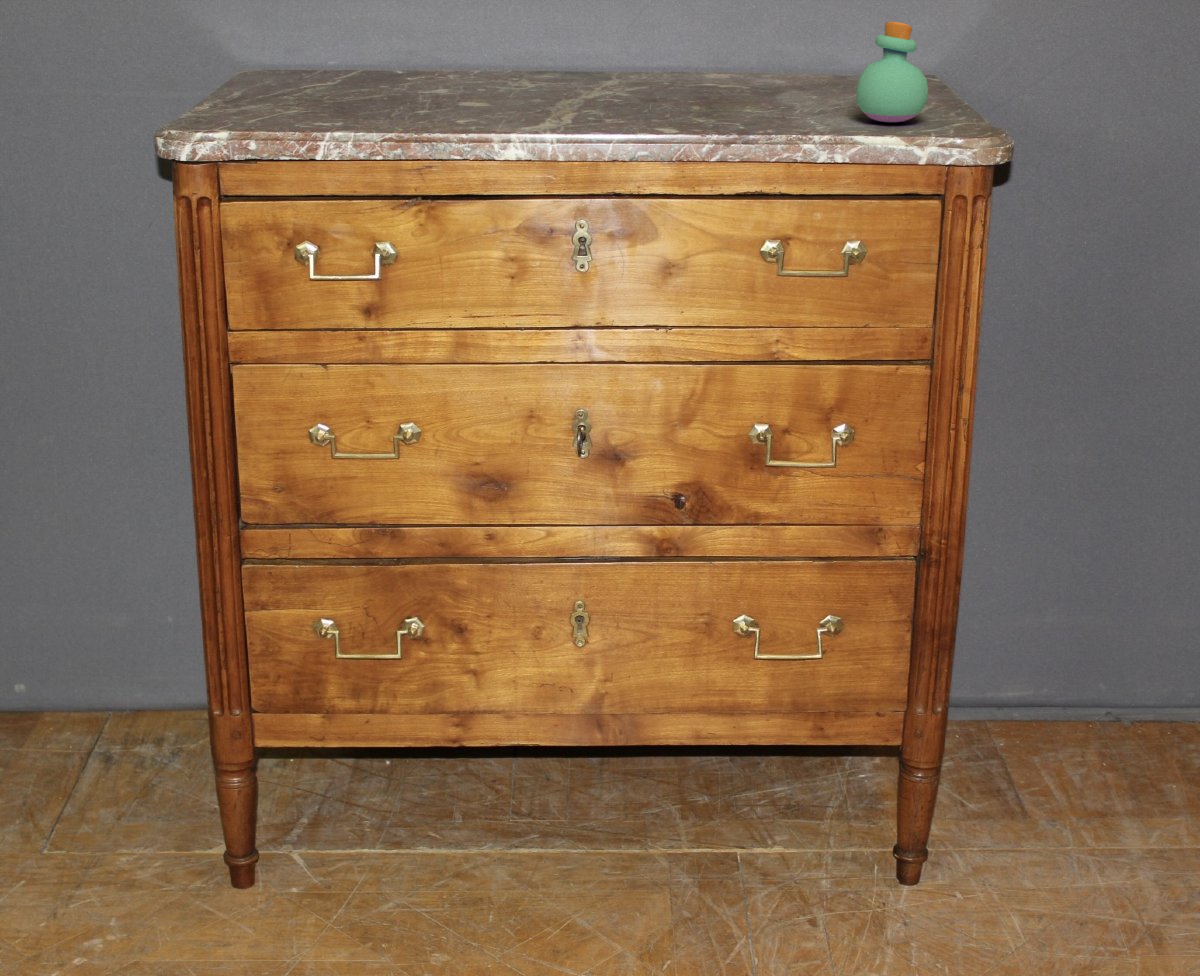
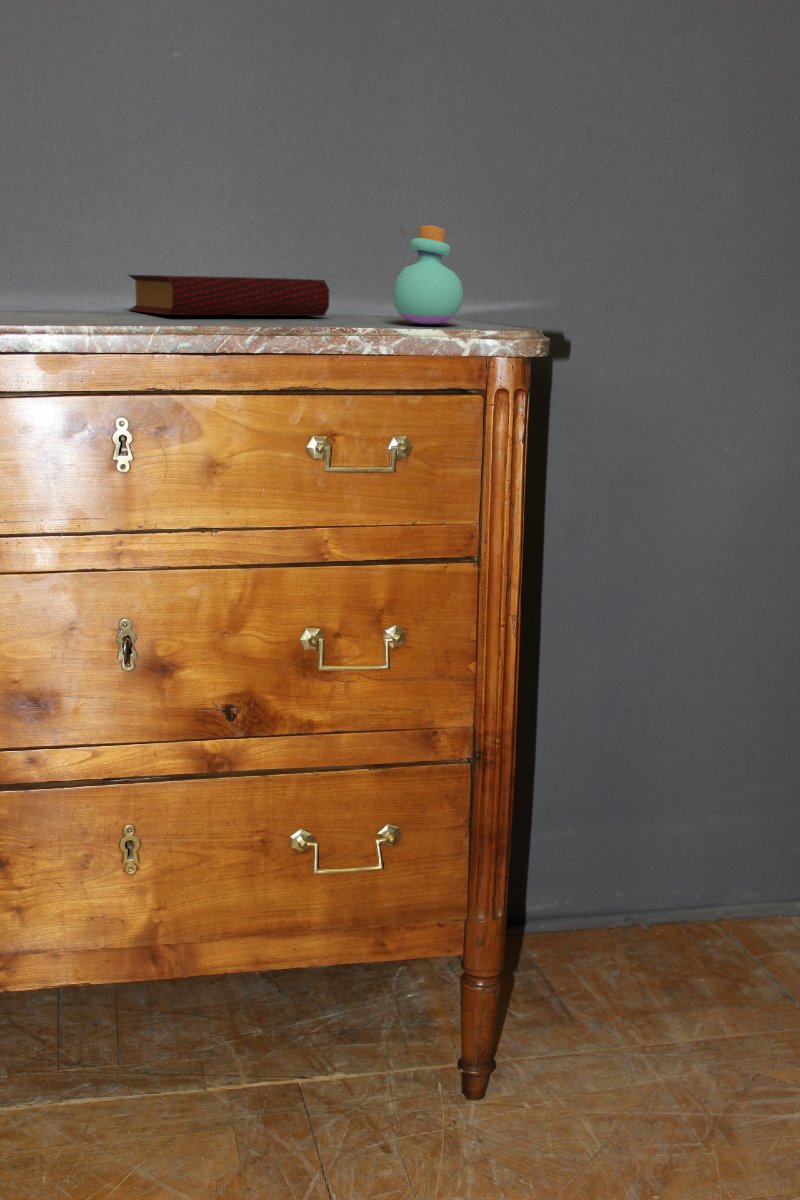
book: none [595,59,794,114] -> present [129,275,329,316]

